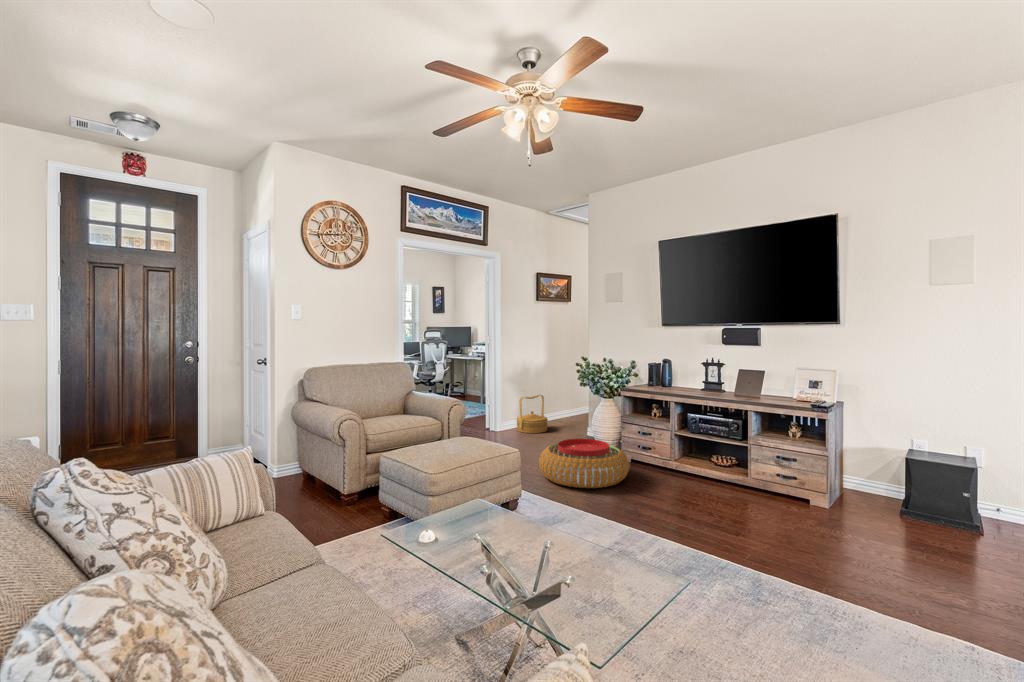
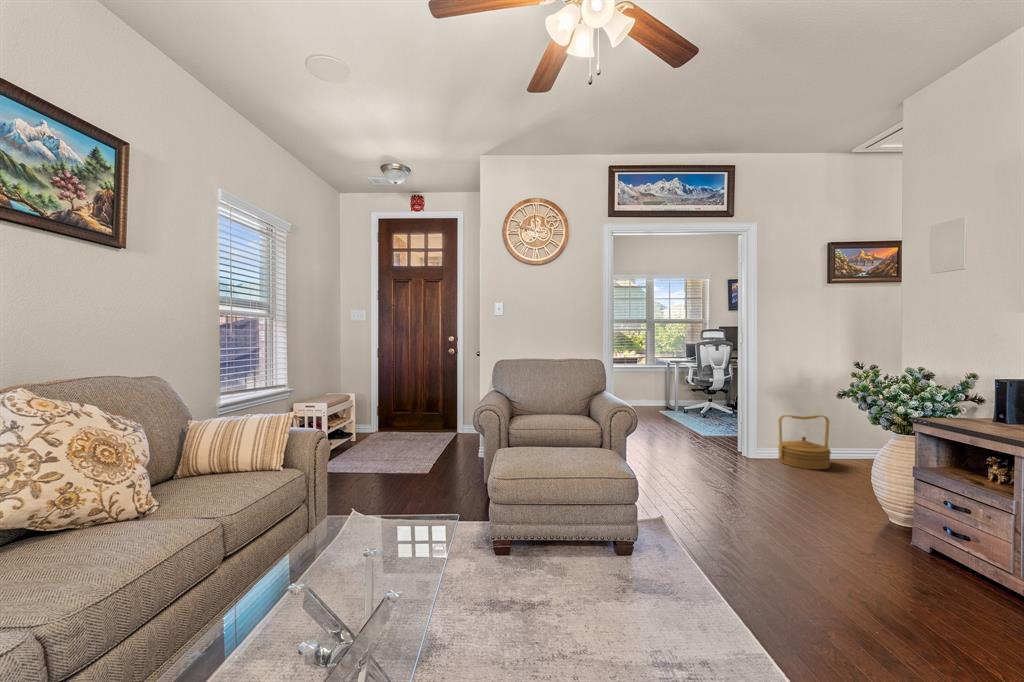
pouf: present [539,439,629,488] -> none [717,482,889,579]

